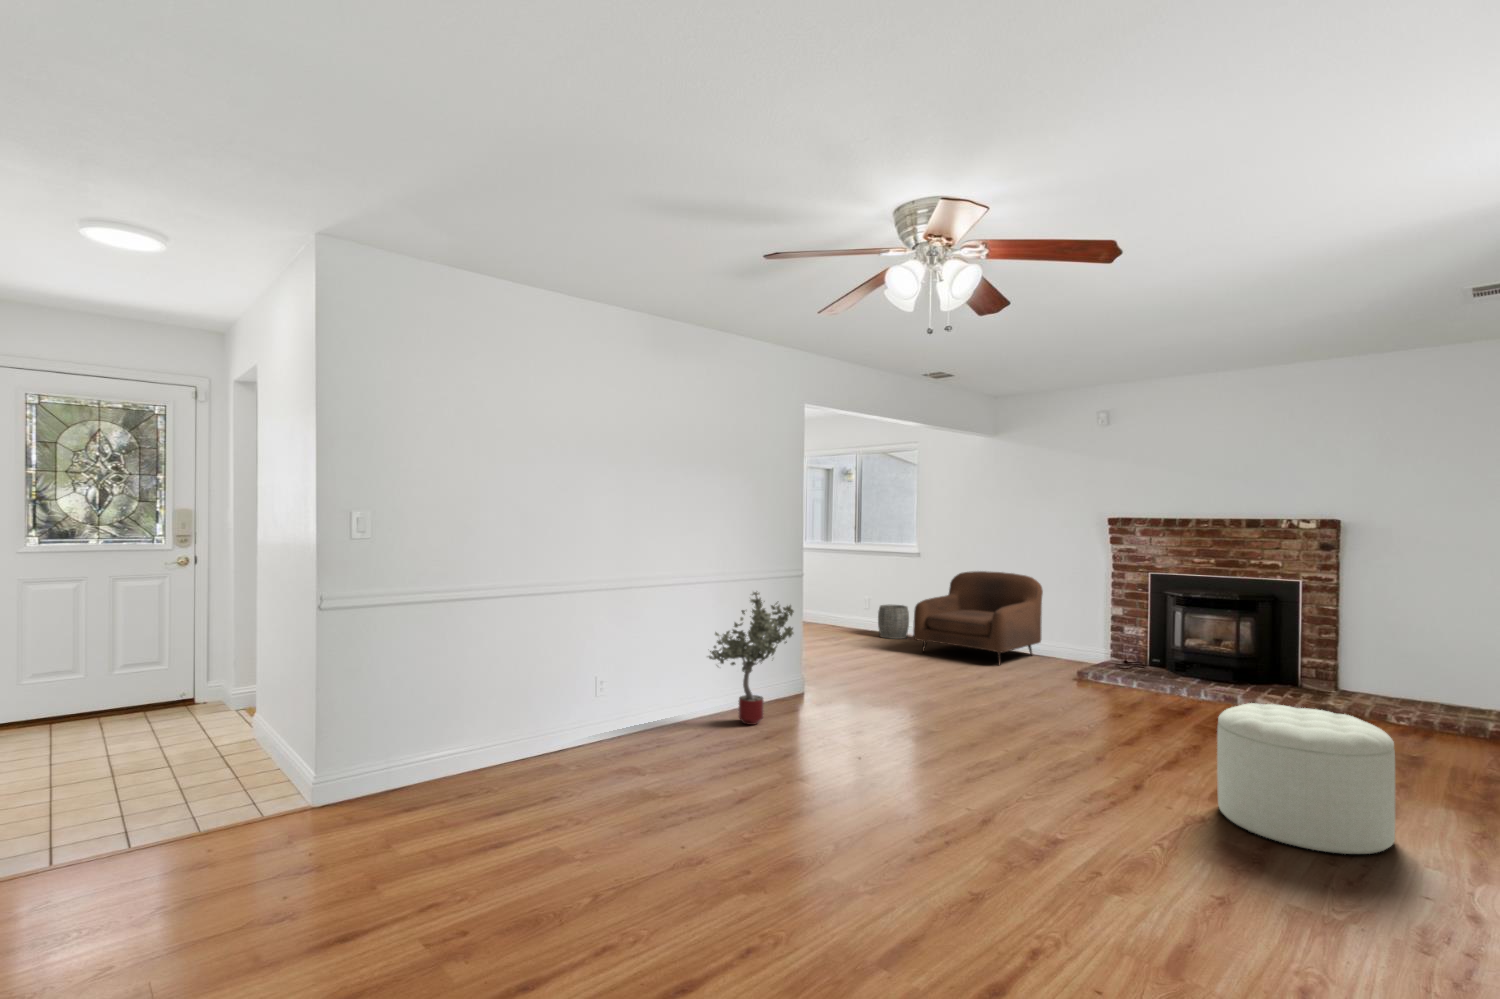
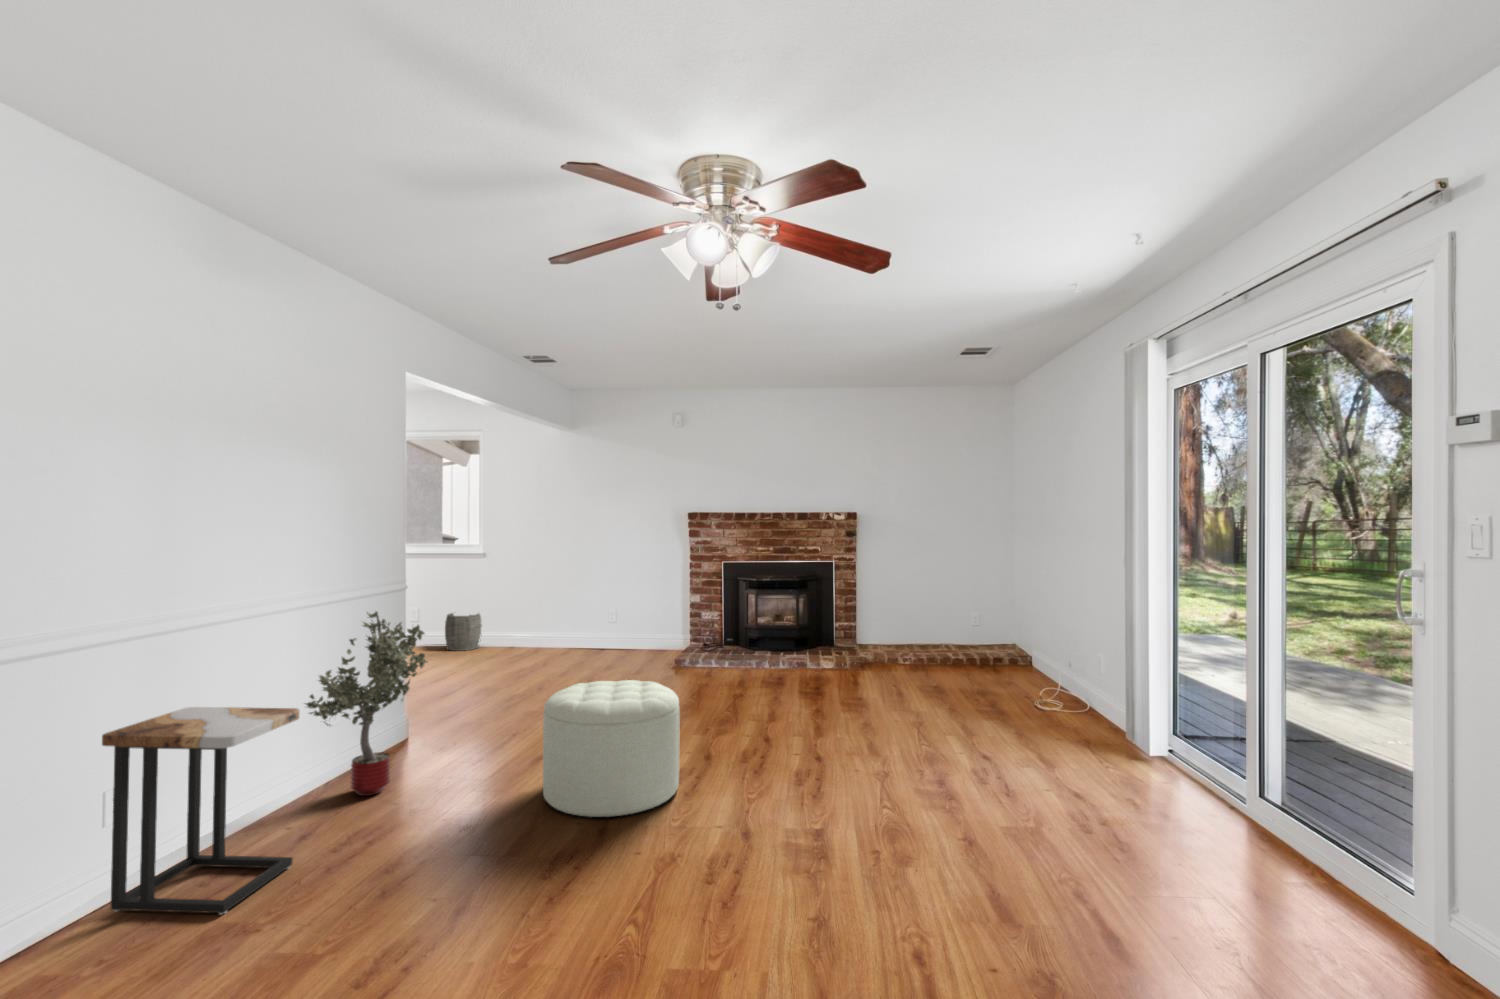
armchair: present [913,571,1043,664] -> none [502,569,628,663]
side table: none [590,640,685,765] -> present [102,707,300,914]
ottoman: present [1217,703,1395,854] -> present [543,680,680,817]

